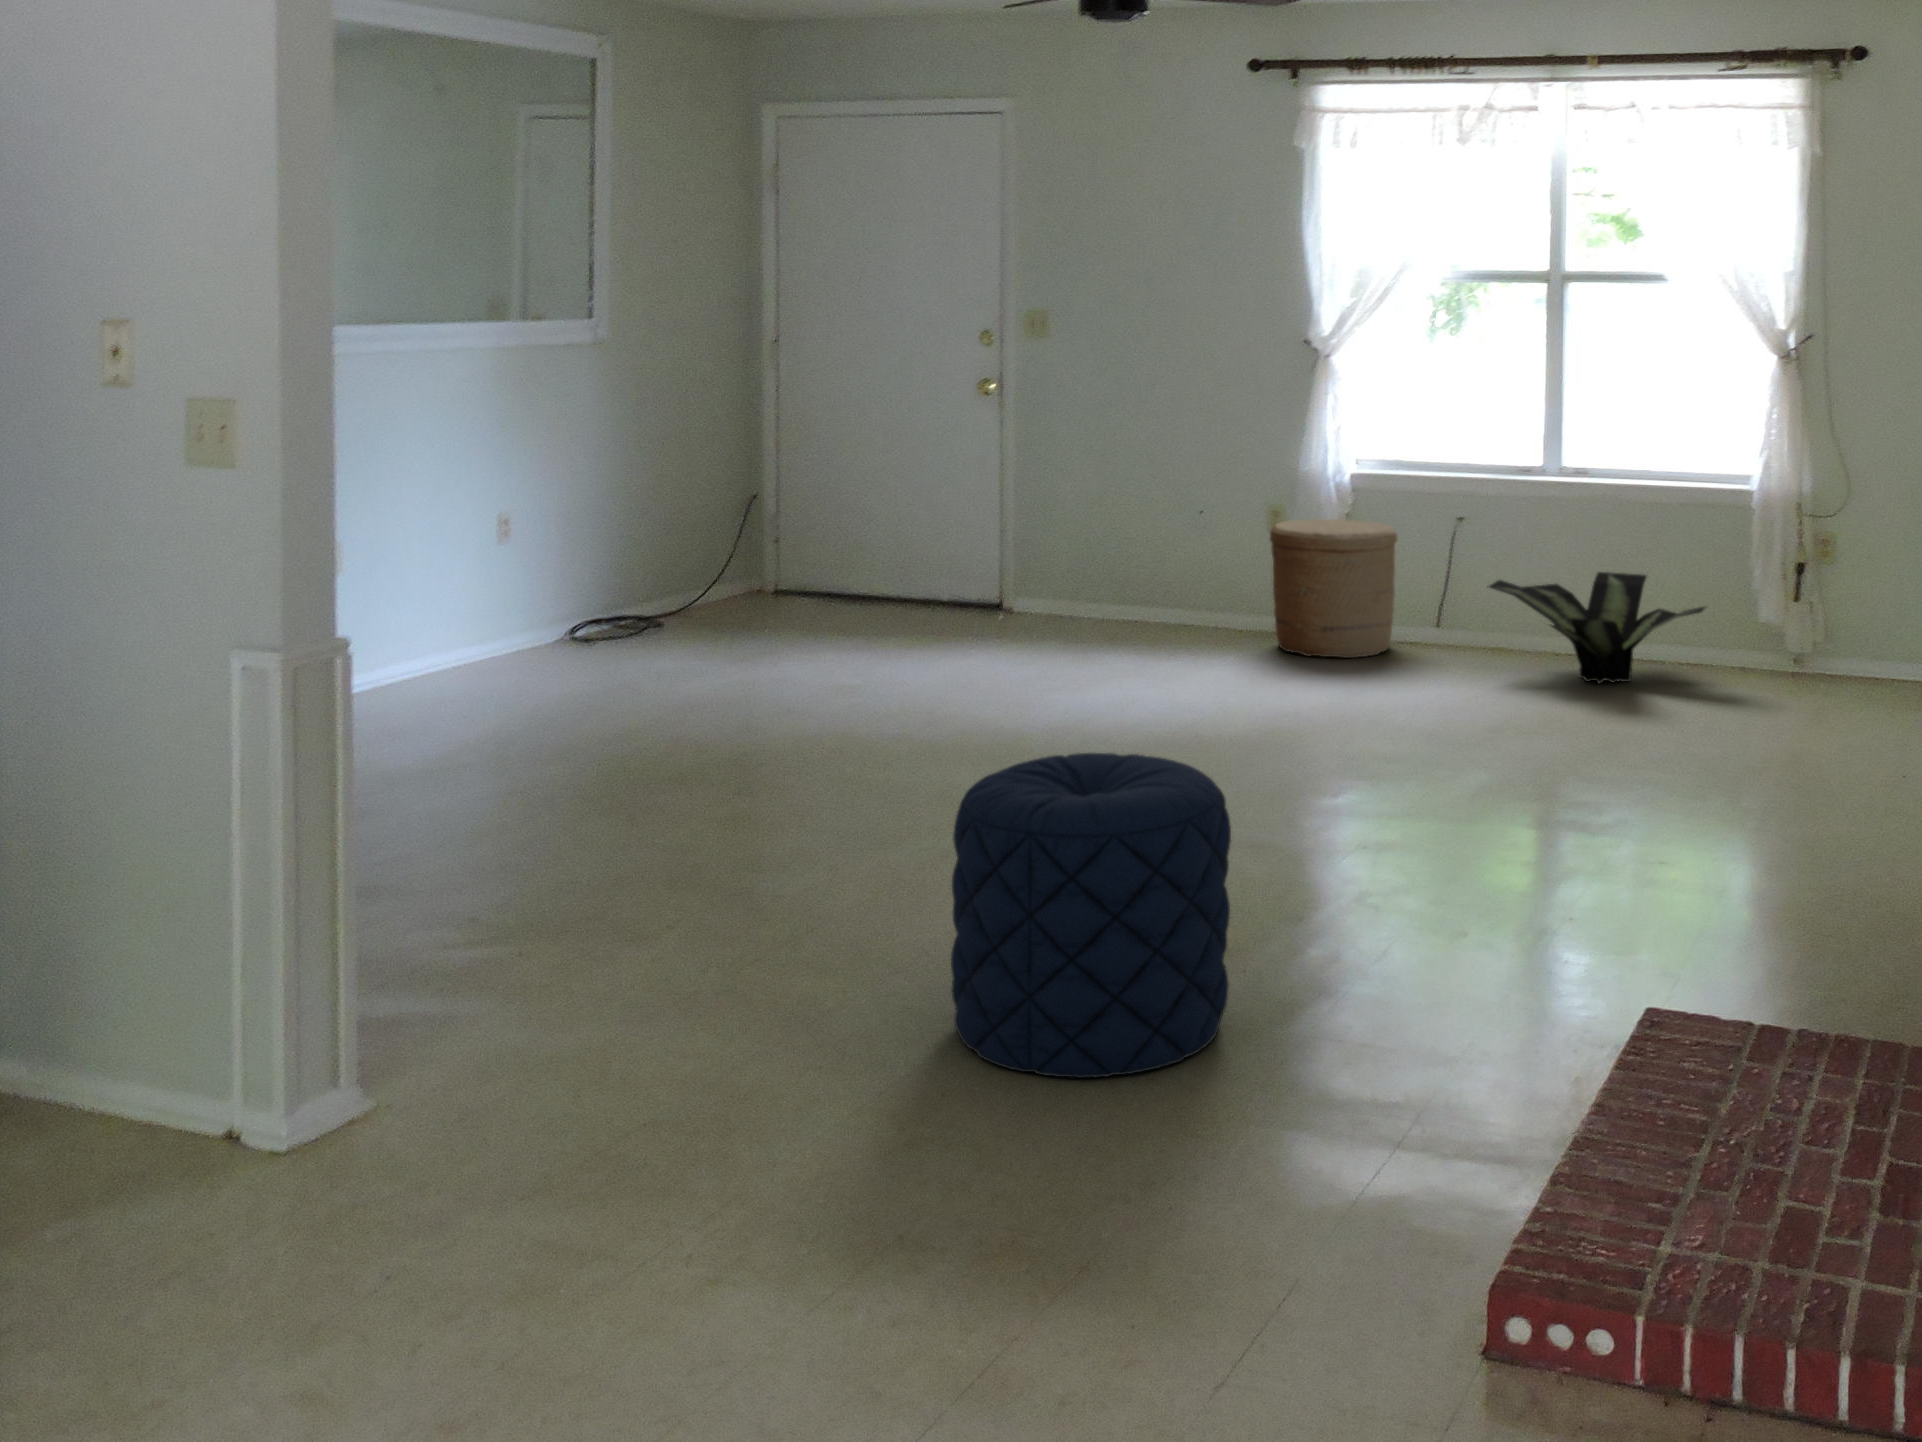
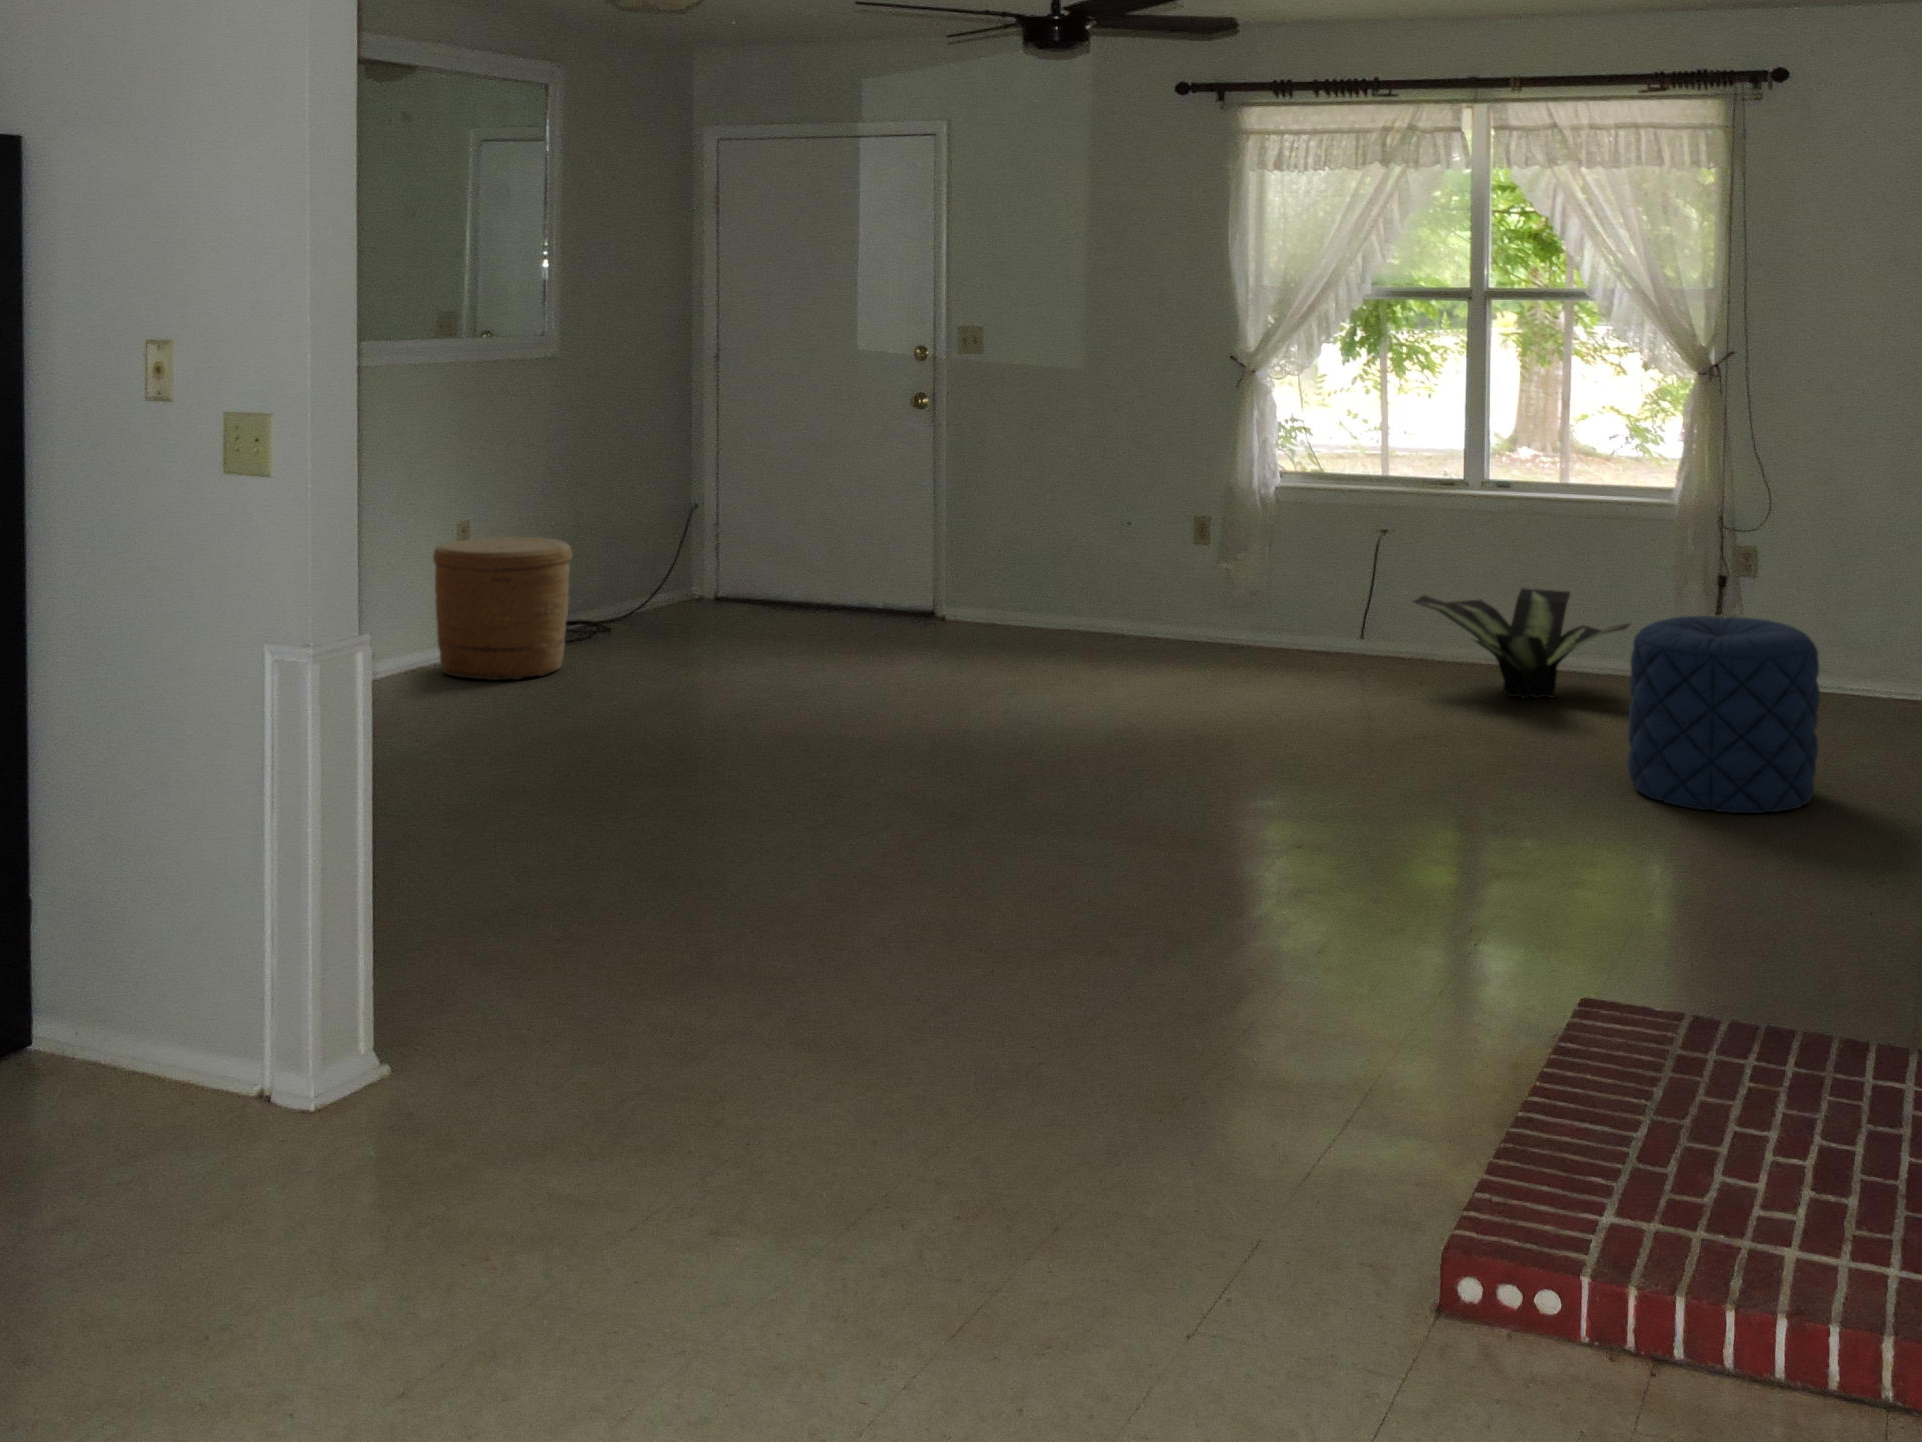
woven basket: present [1270,519,1397,658] -> present [433,537,572,680]
pouf: present [951,753,1231,1078] -> present [1627,616,1820,813]

